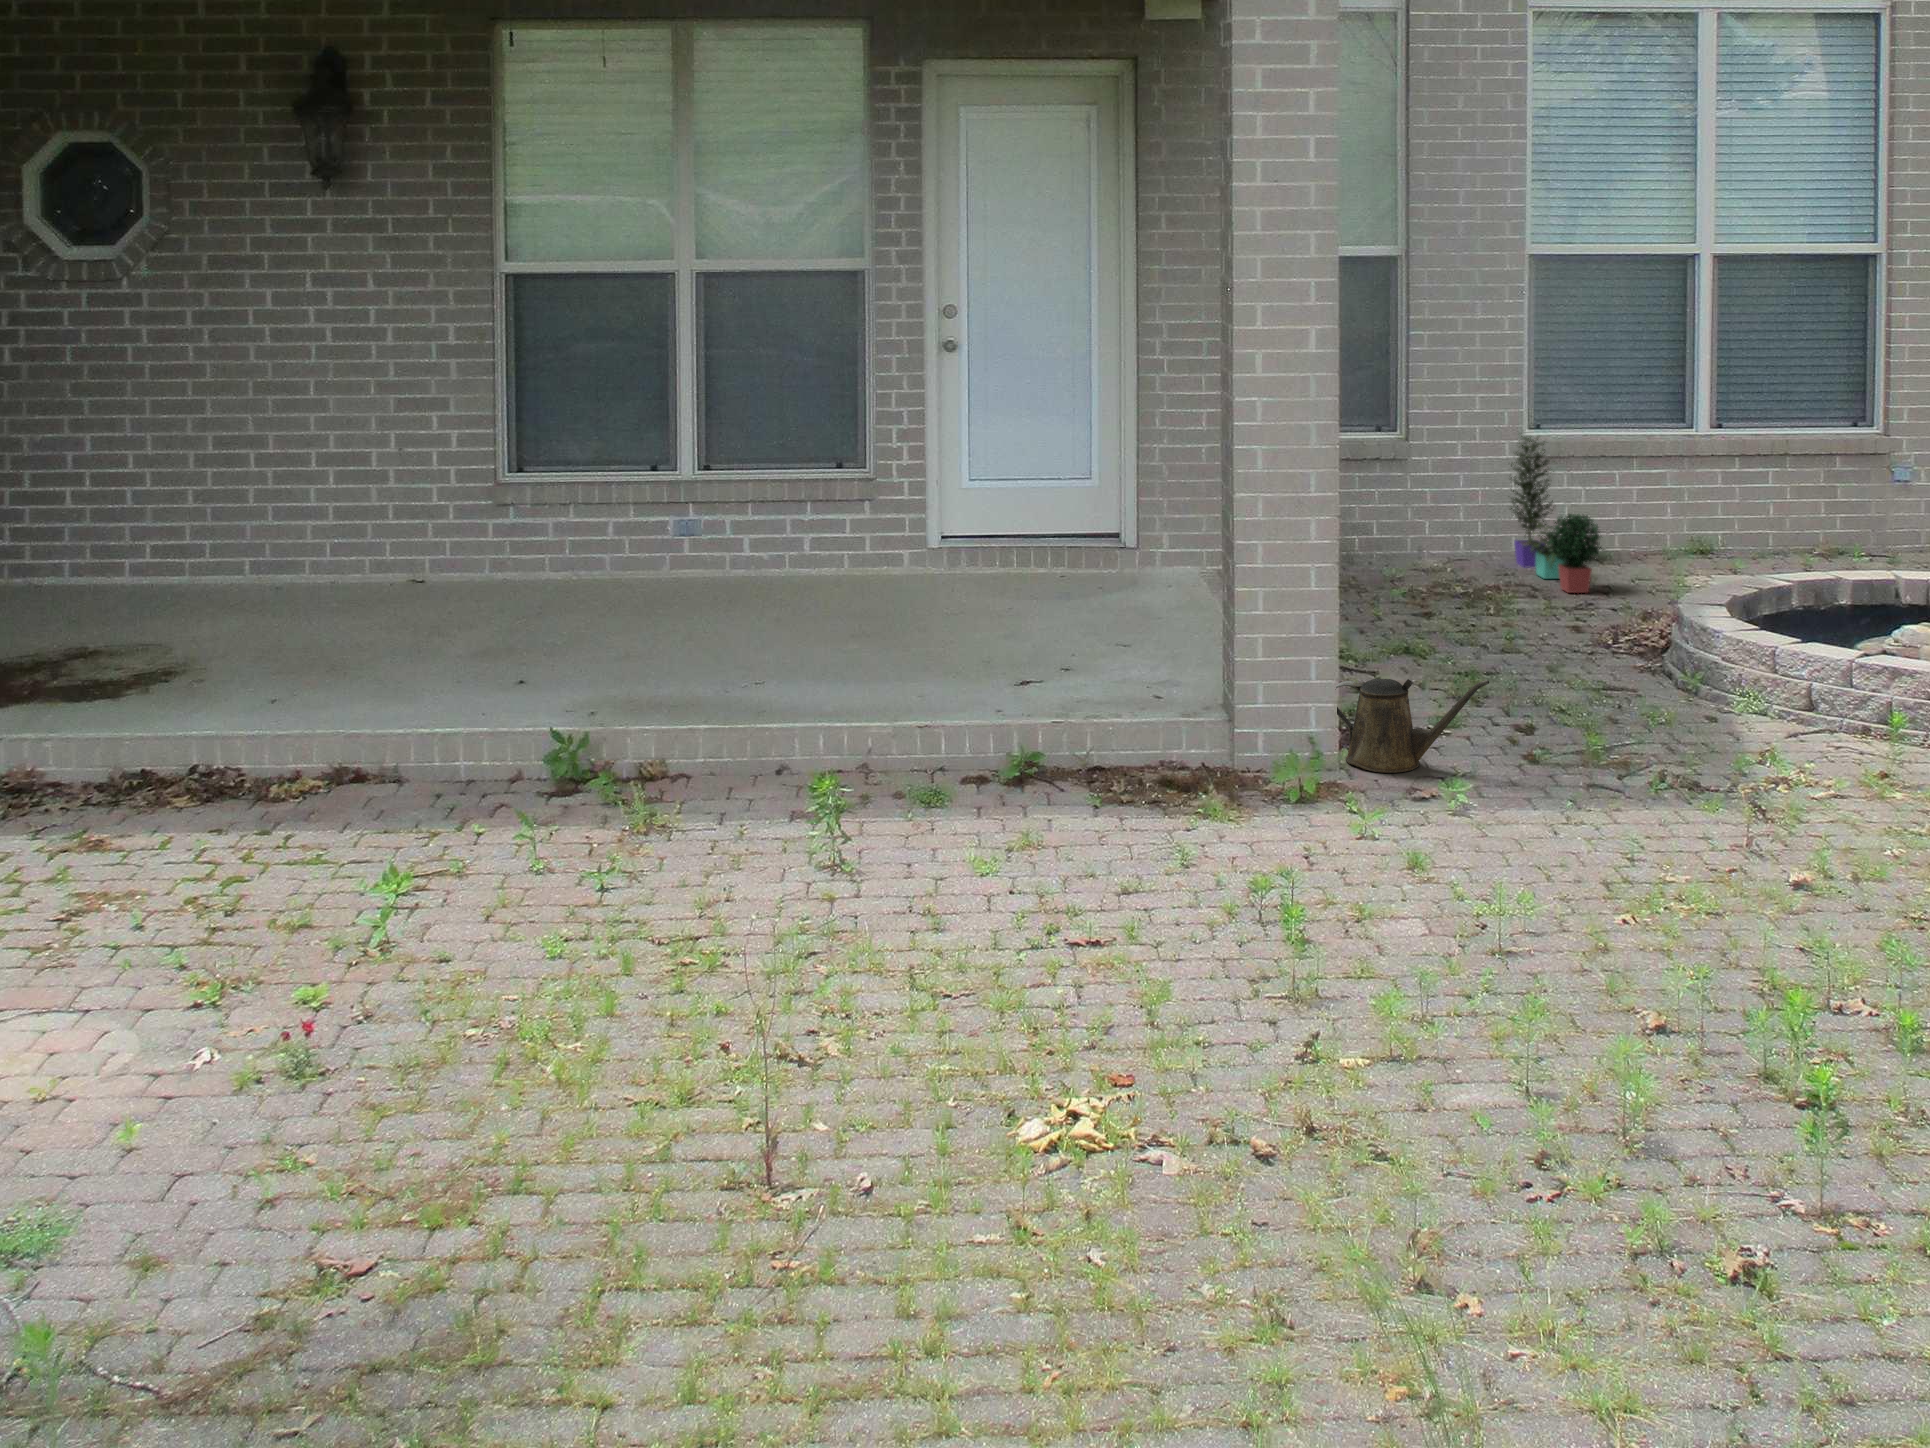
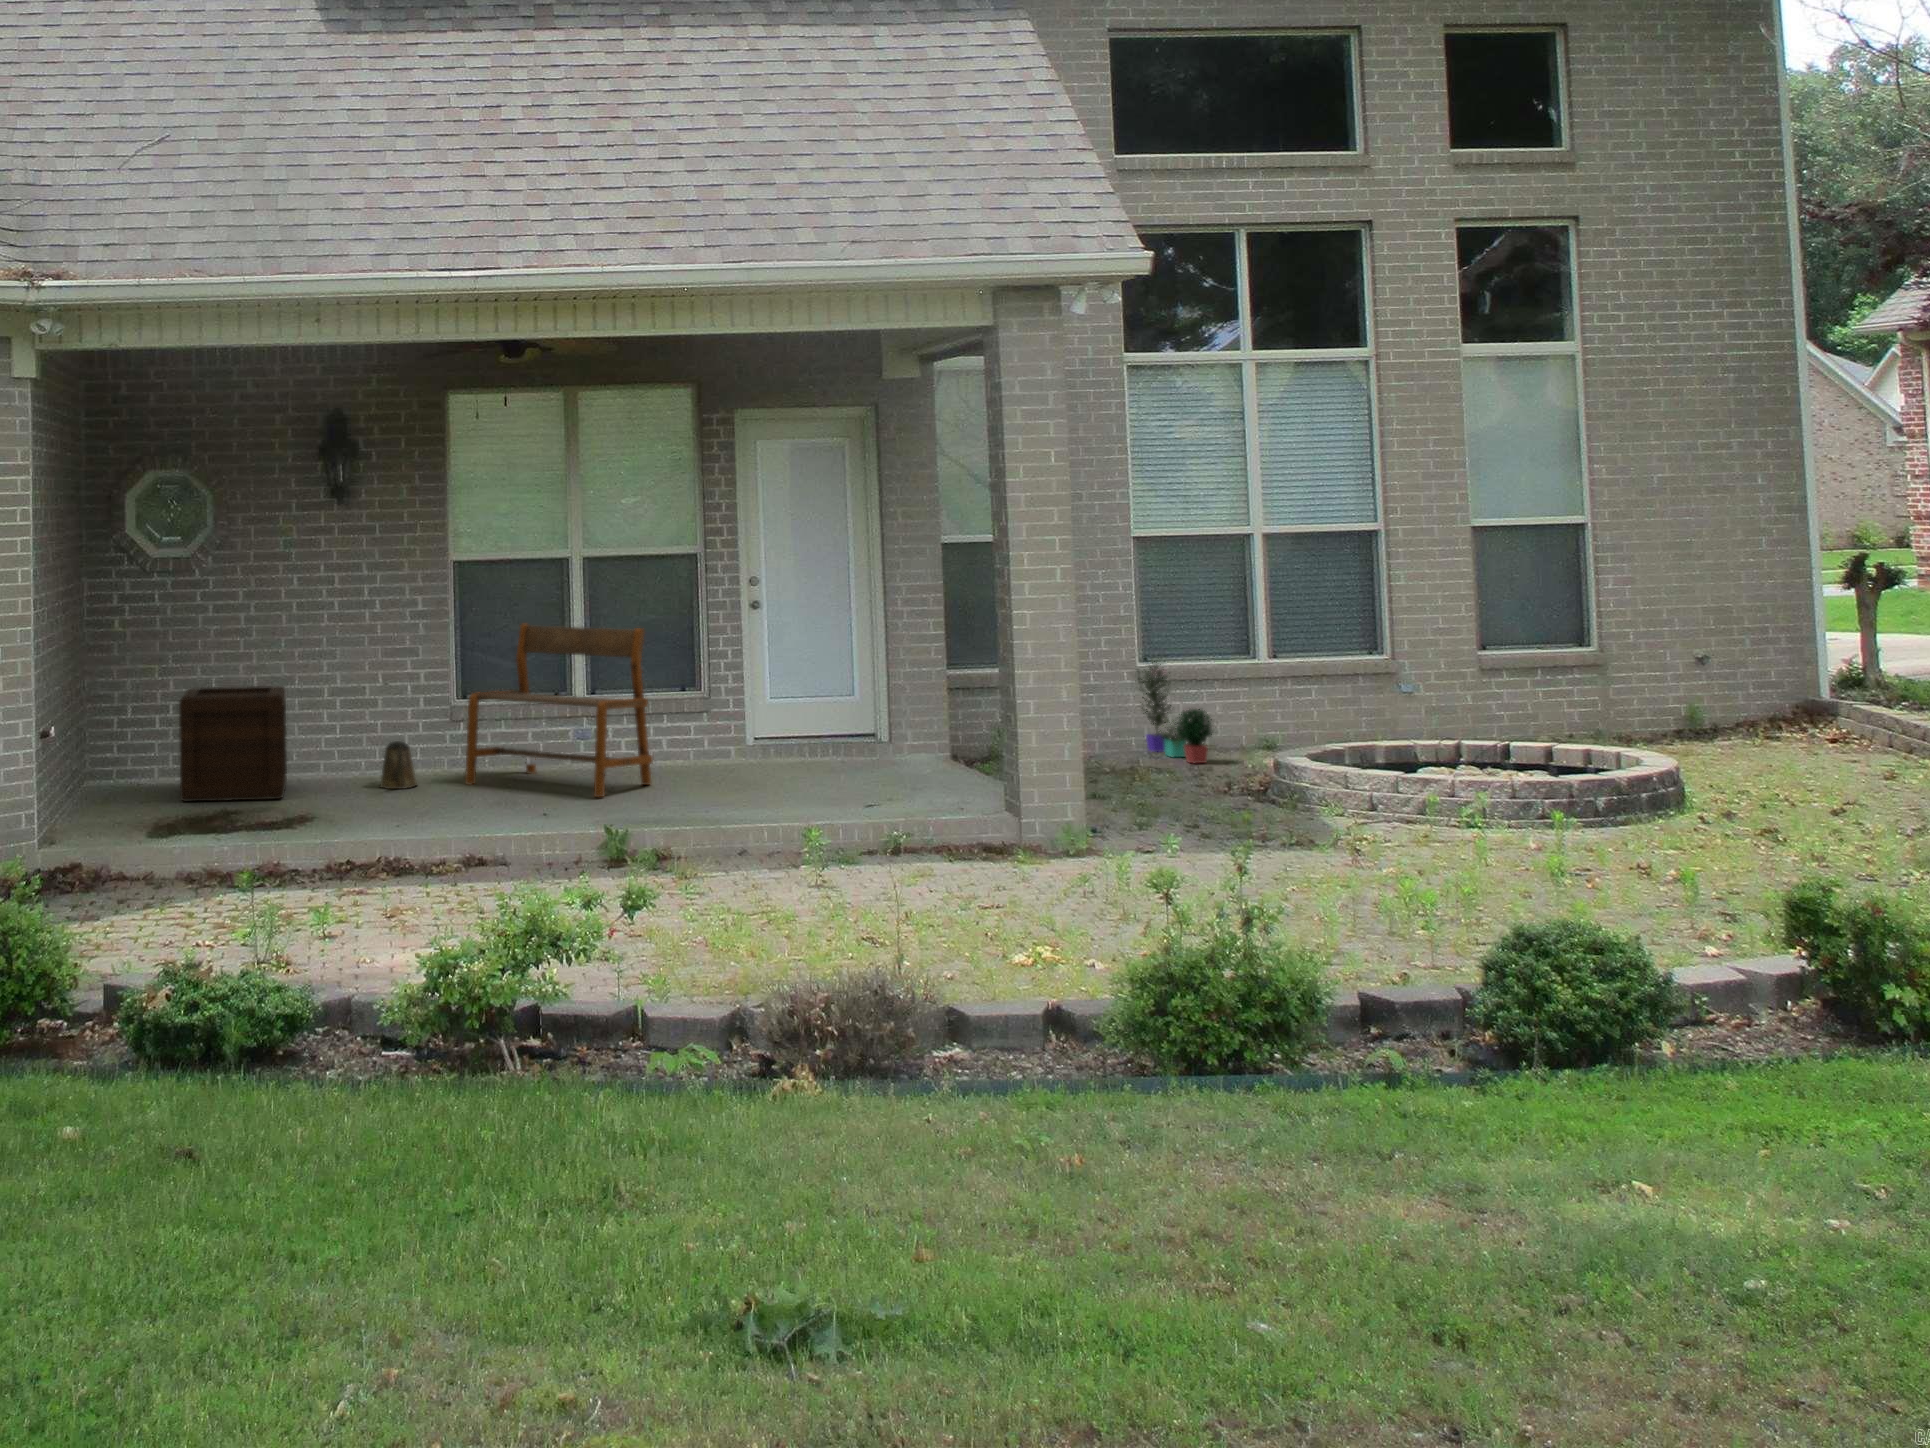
bench: none [496,373,759,641] -> present [465,624,653,797]
wooden crate: none [34,458,244,631] -> present [179,686,287,801]
watering can: present [1336,679,1489,773] -> present [380,741,417,789]

